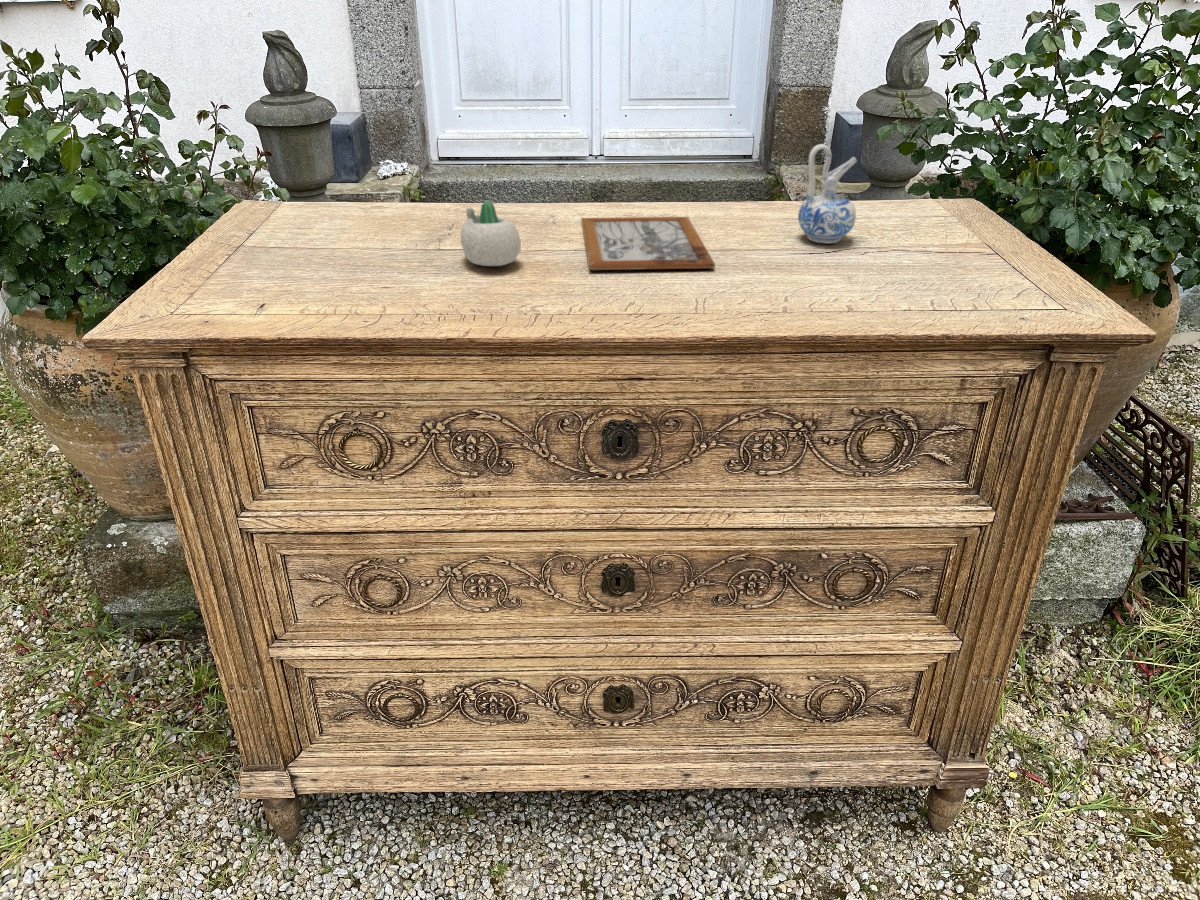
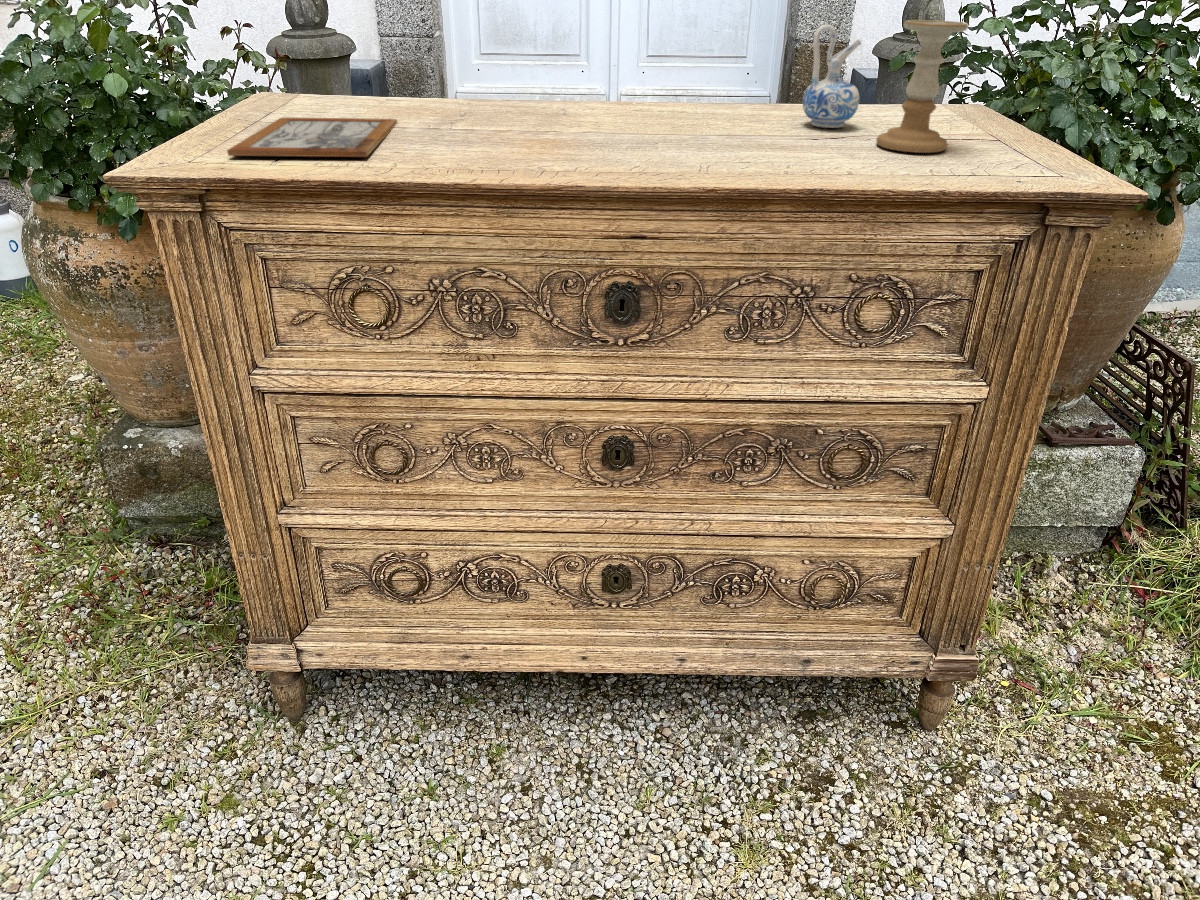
candle holder: none [875,147,967,281] -> present [877,20,968,153]
succulent planter: present [461,200,521,266] -> none [471,68,530,135]
picture frame: present [581,217,715,270] -> present [227,117,397,157]

